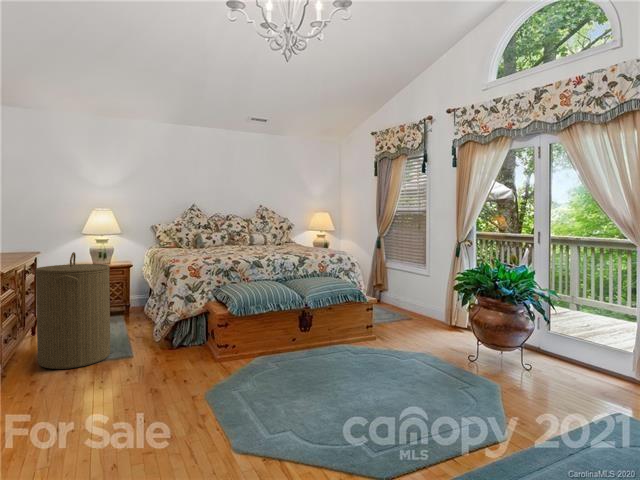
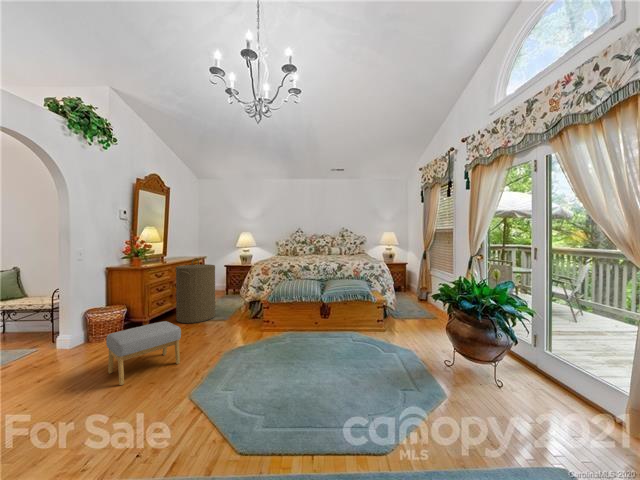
footstool: none [46,357,162,459] -> present [106,321,181,385]

